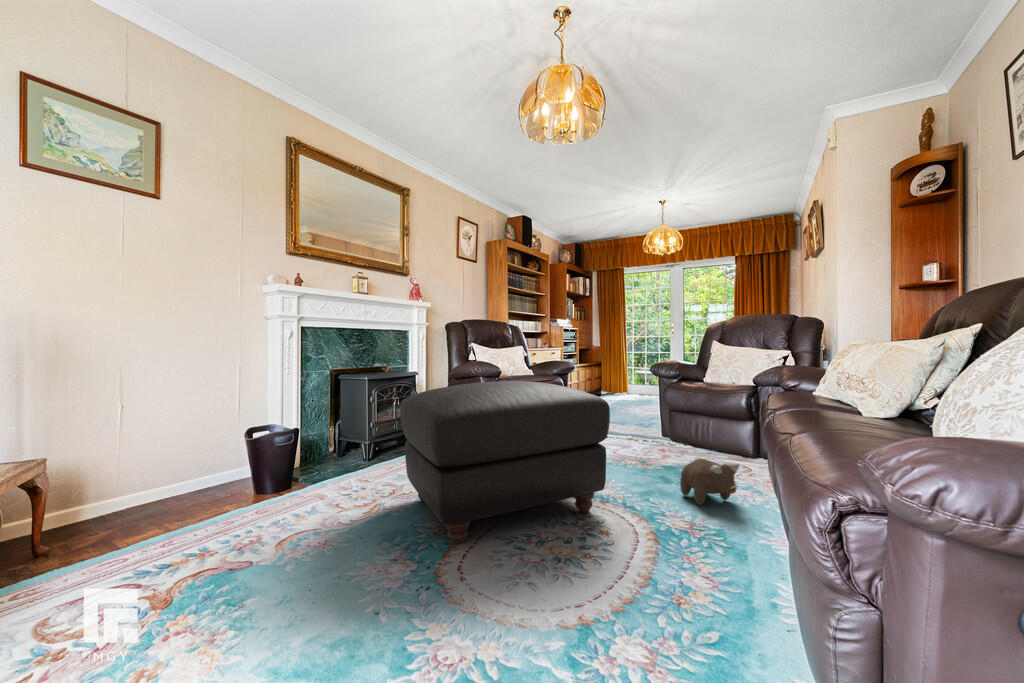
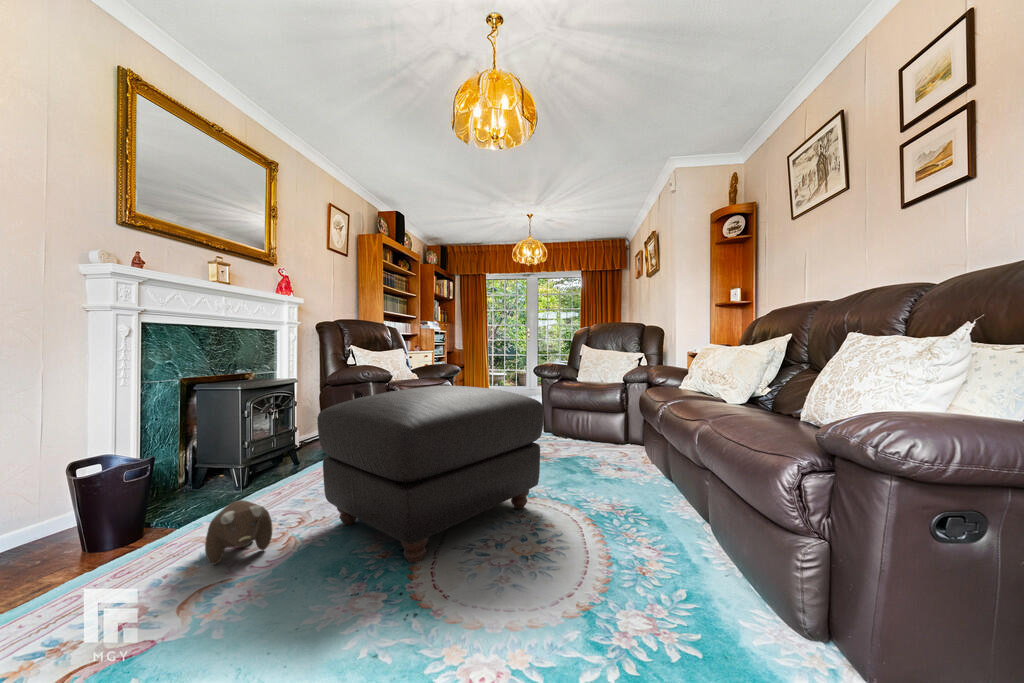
plush toy: present [680,459,739,505] -> present [205,500,272,565]

